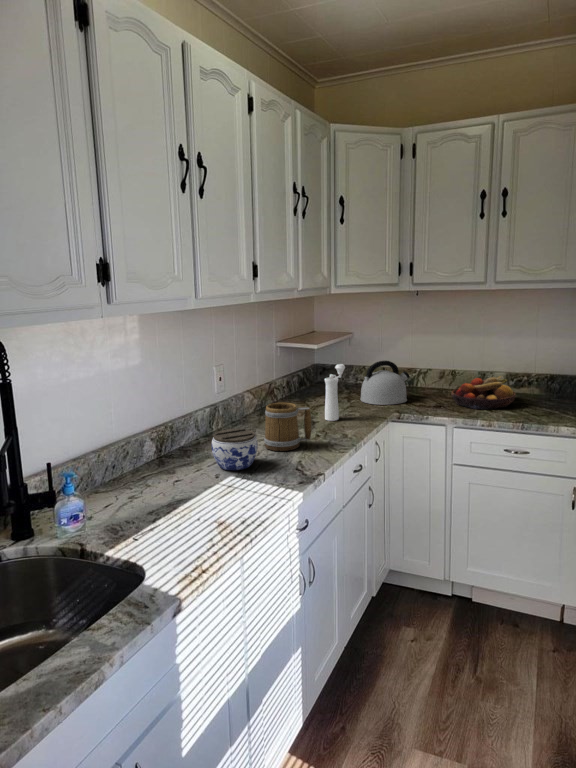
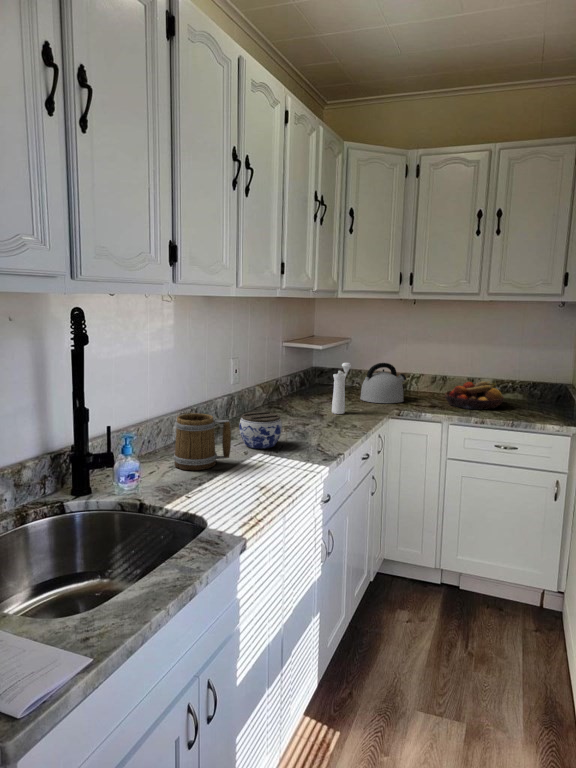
mug: present [264,403,311,451] -> present [174,413,231,470]

